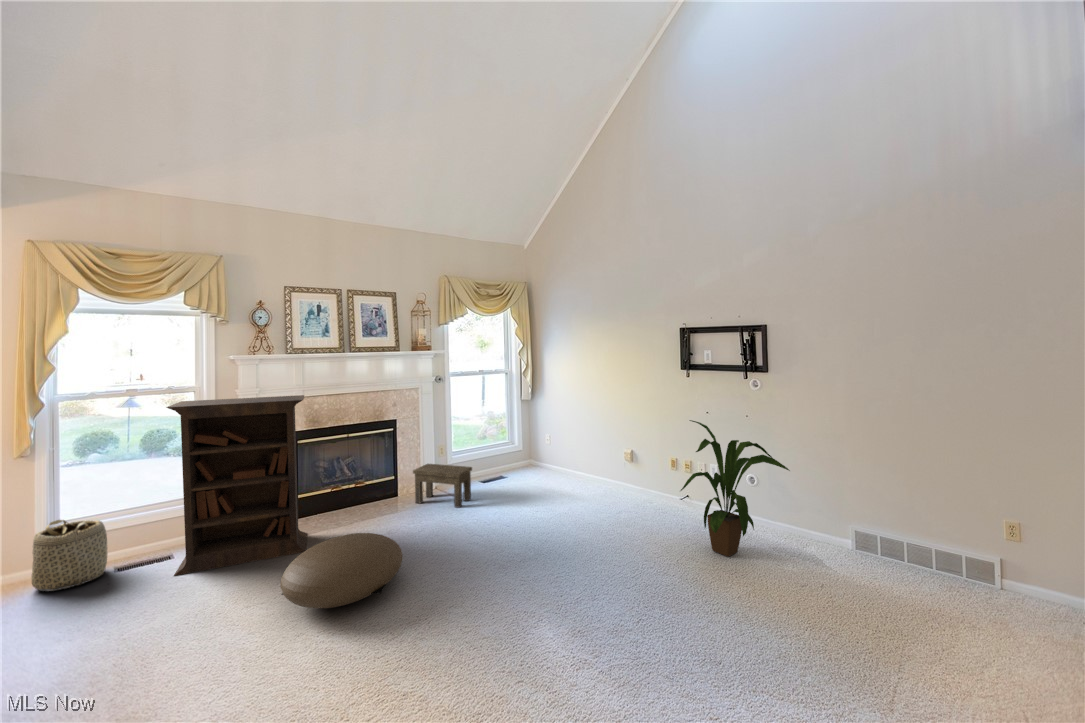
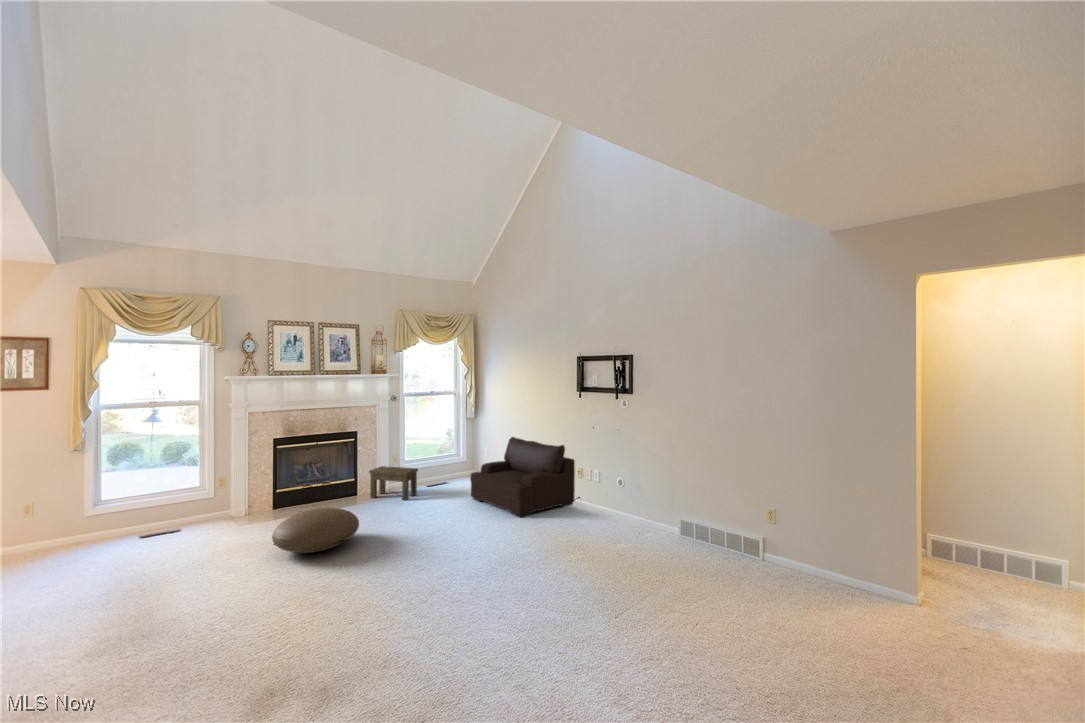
bookcase: present [166,395,307,576] -> none [185,408,286,541]
house plant: present [681,420,790,557] -> none [565,427,639,527]
armchair: none [538,427,675,538] -> present [470,437,575,517]
basket: present [31,520,107,591] -> none [80,498,133,549]

